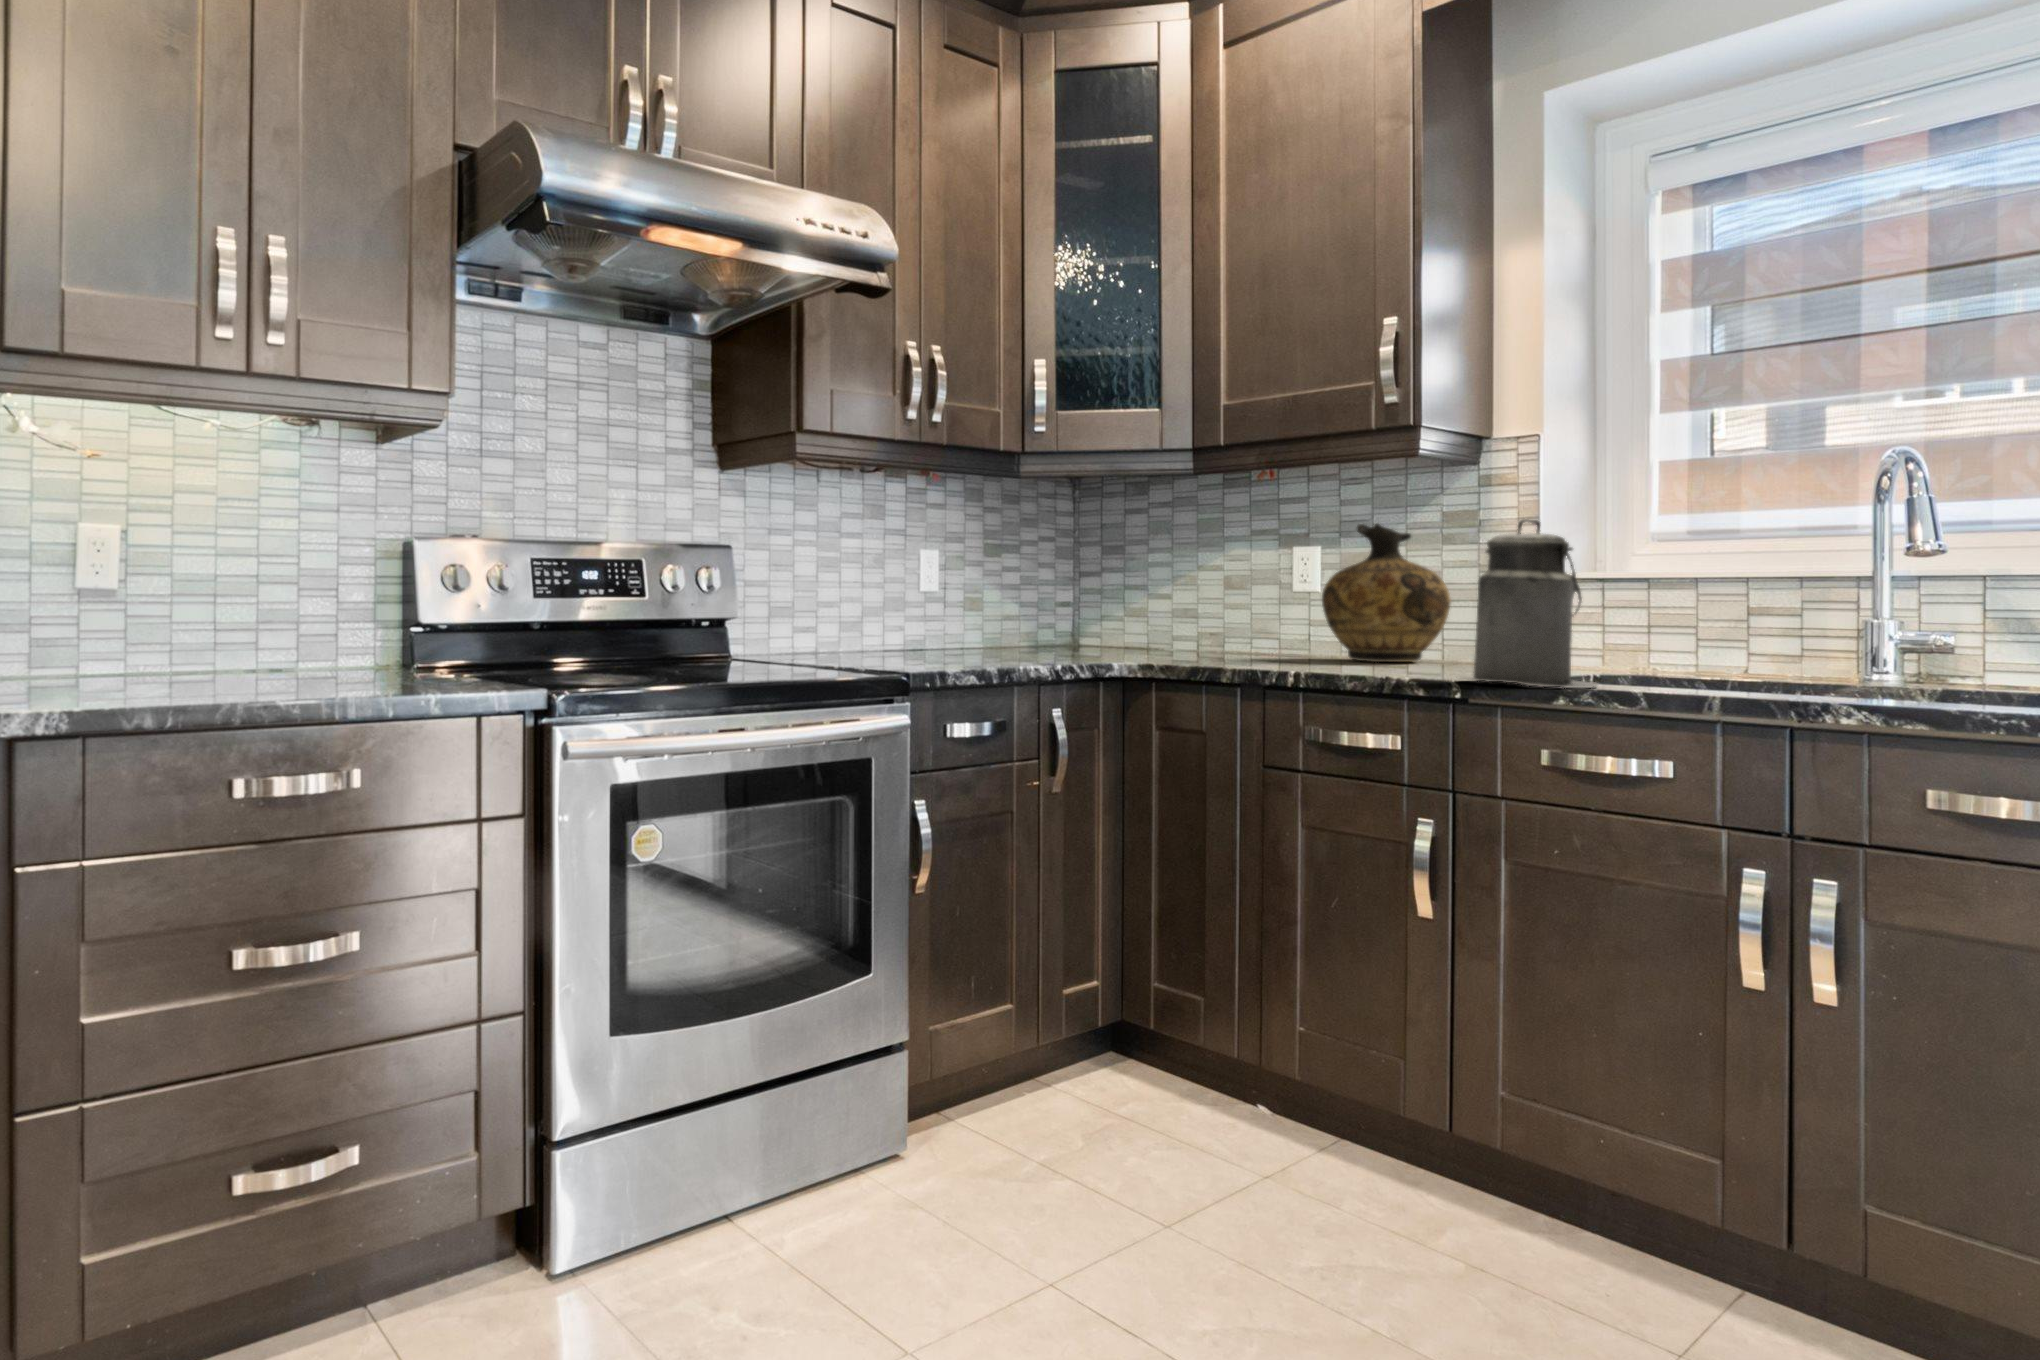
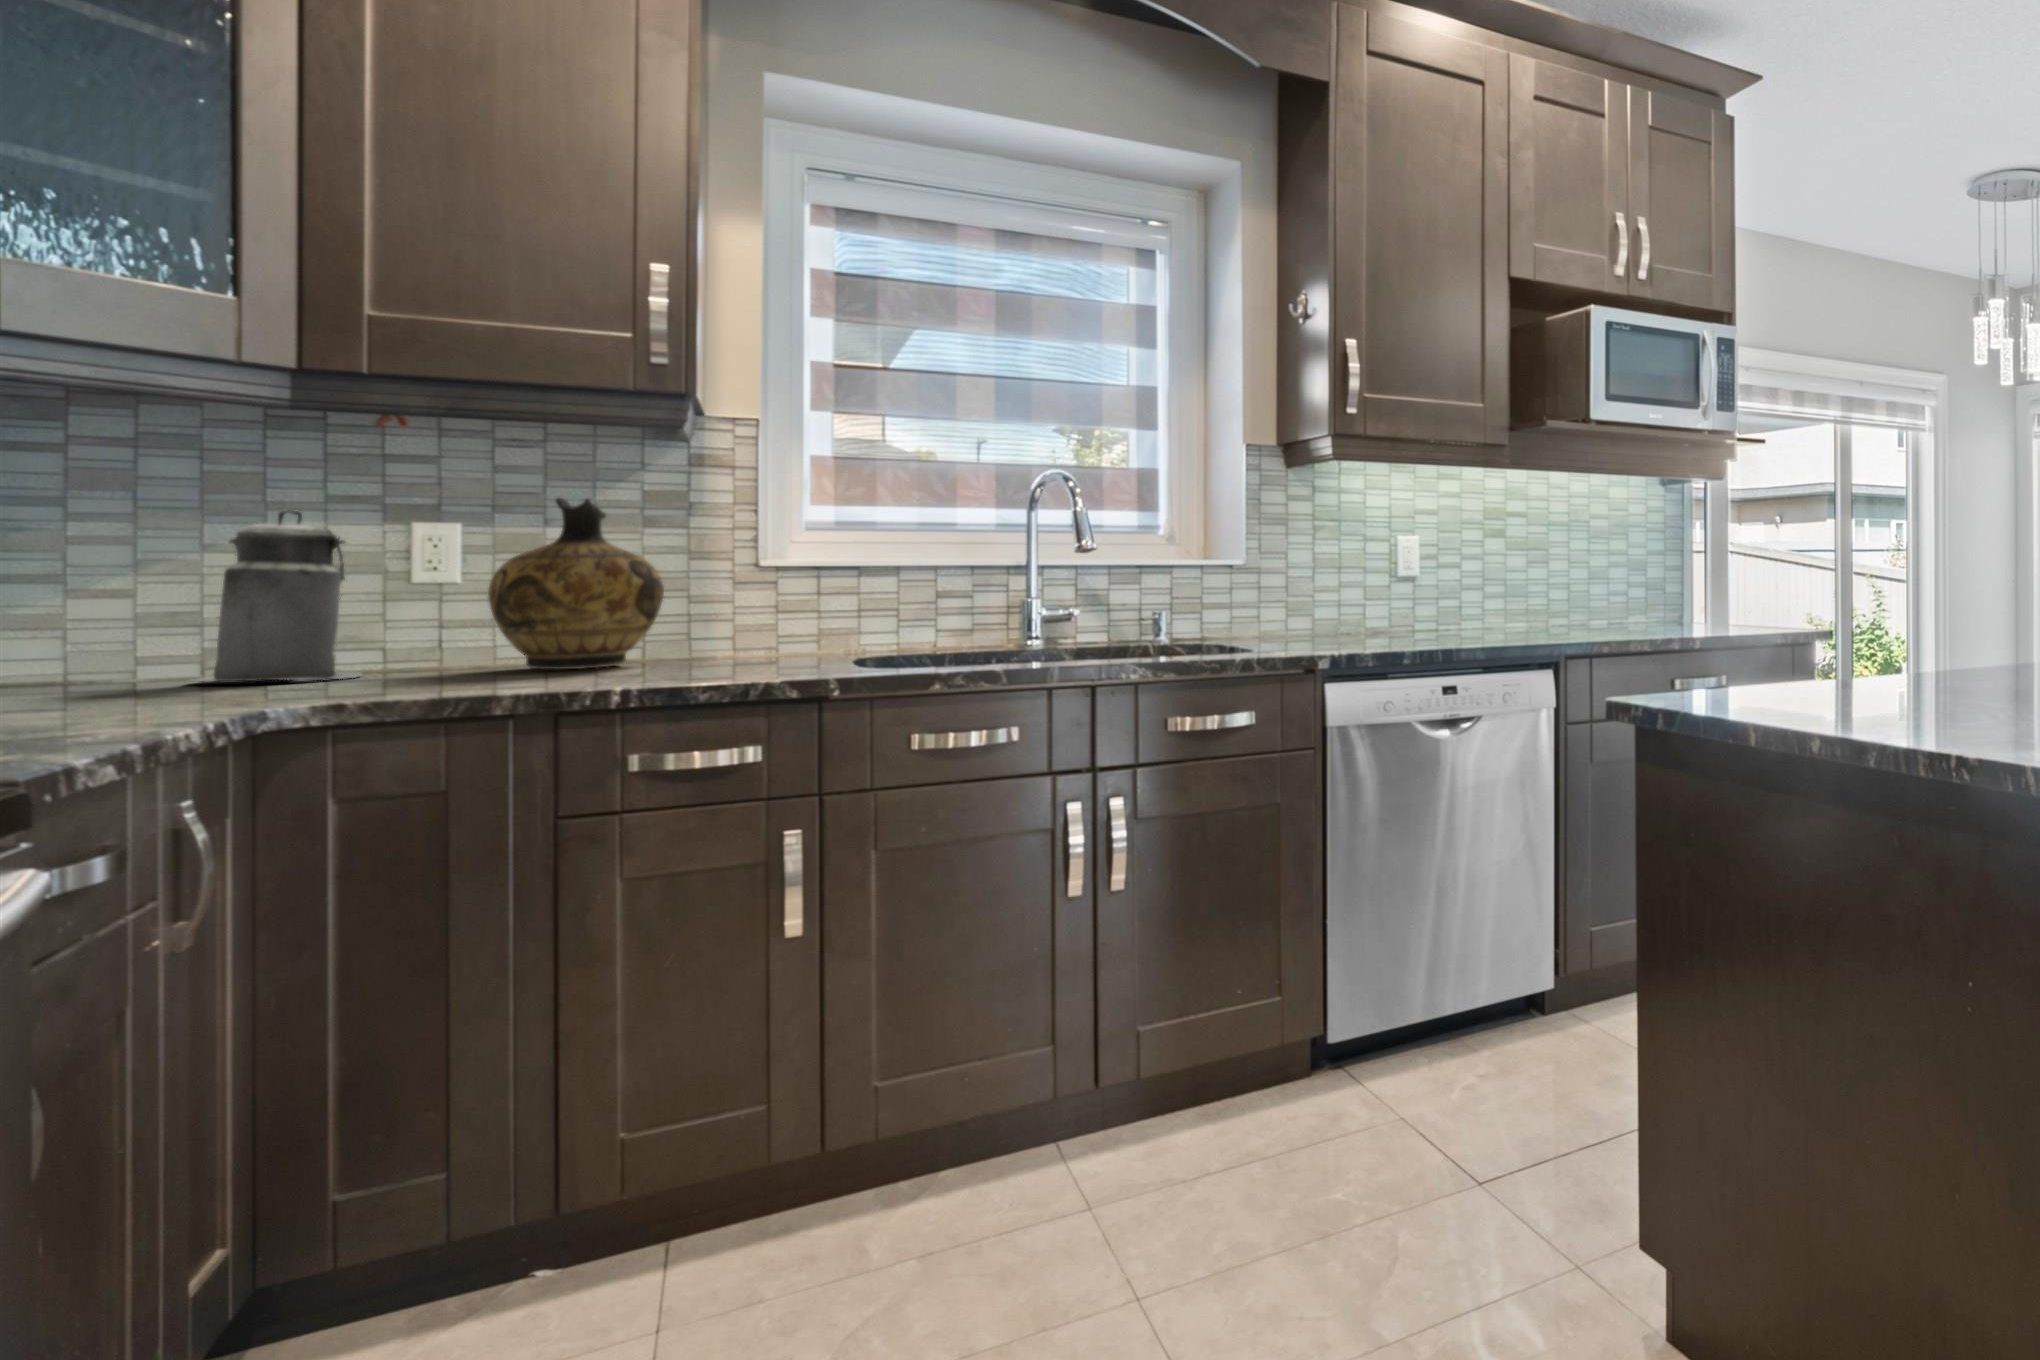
canister: present [1467,519,1598,688] -> present [197,510,362,681]

